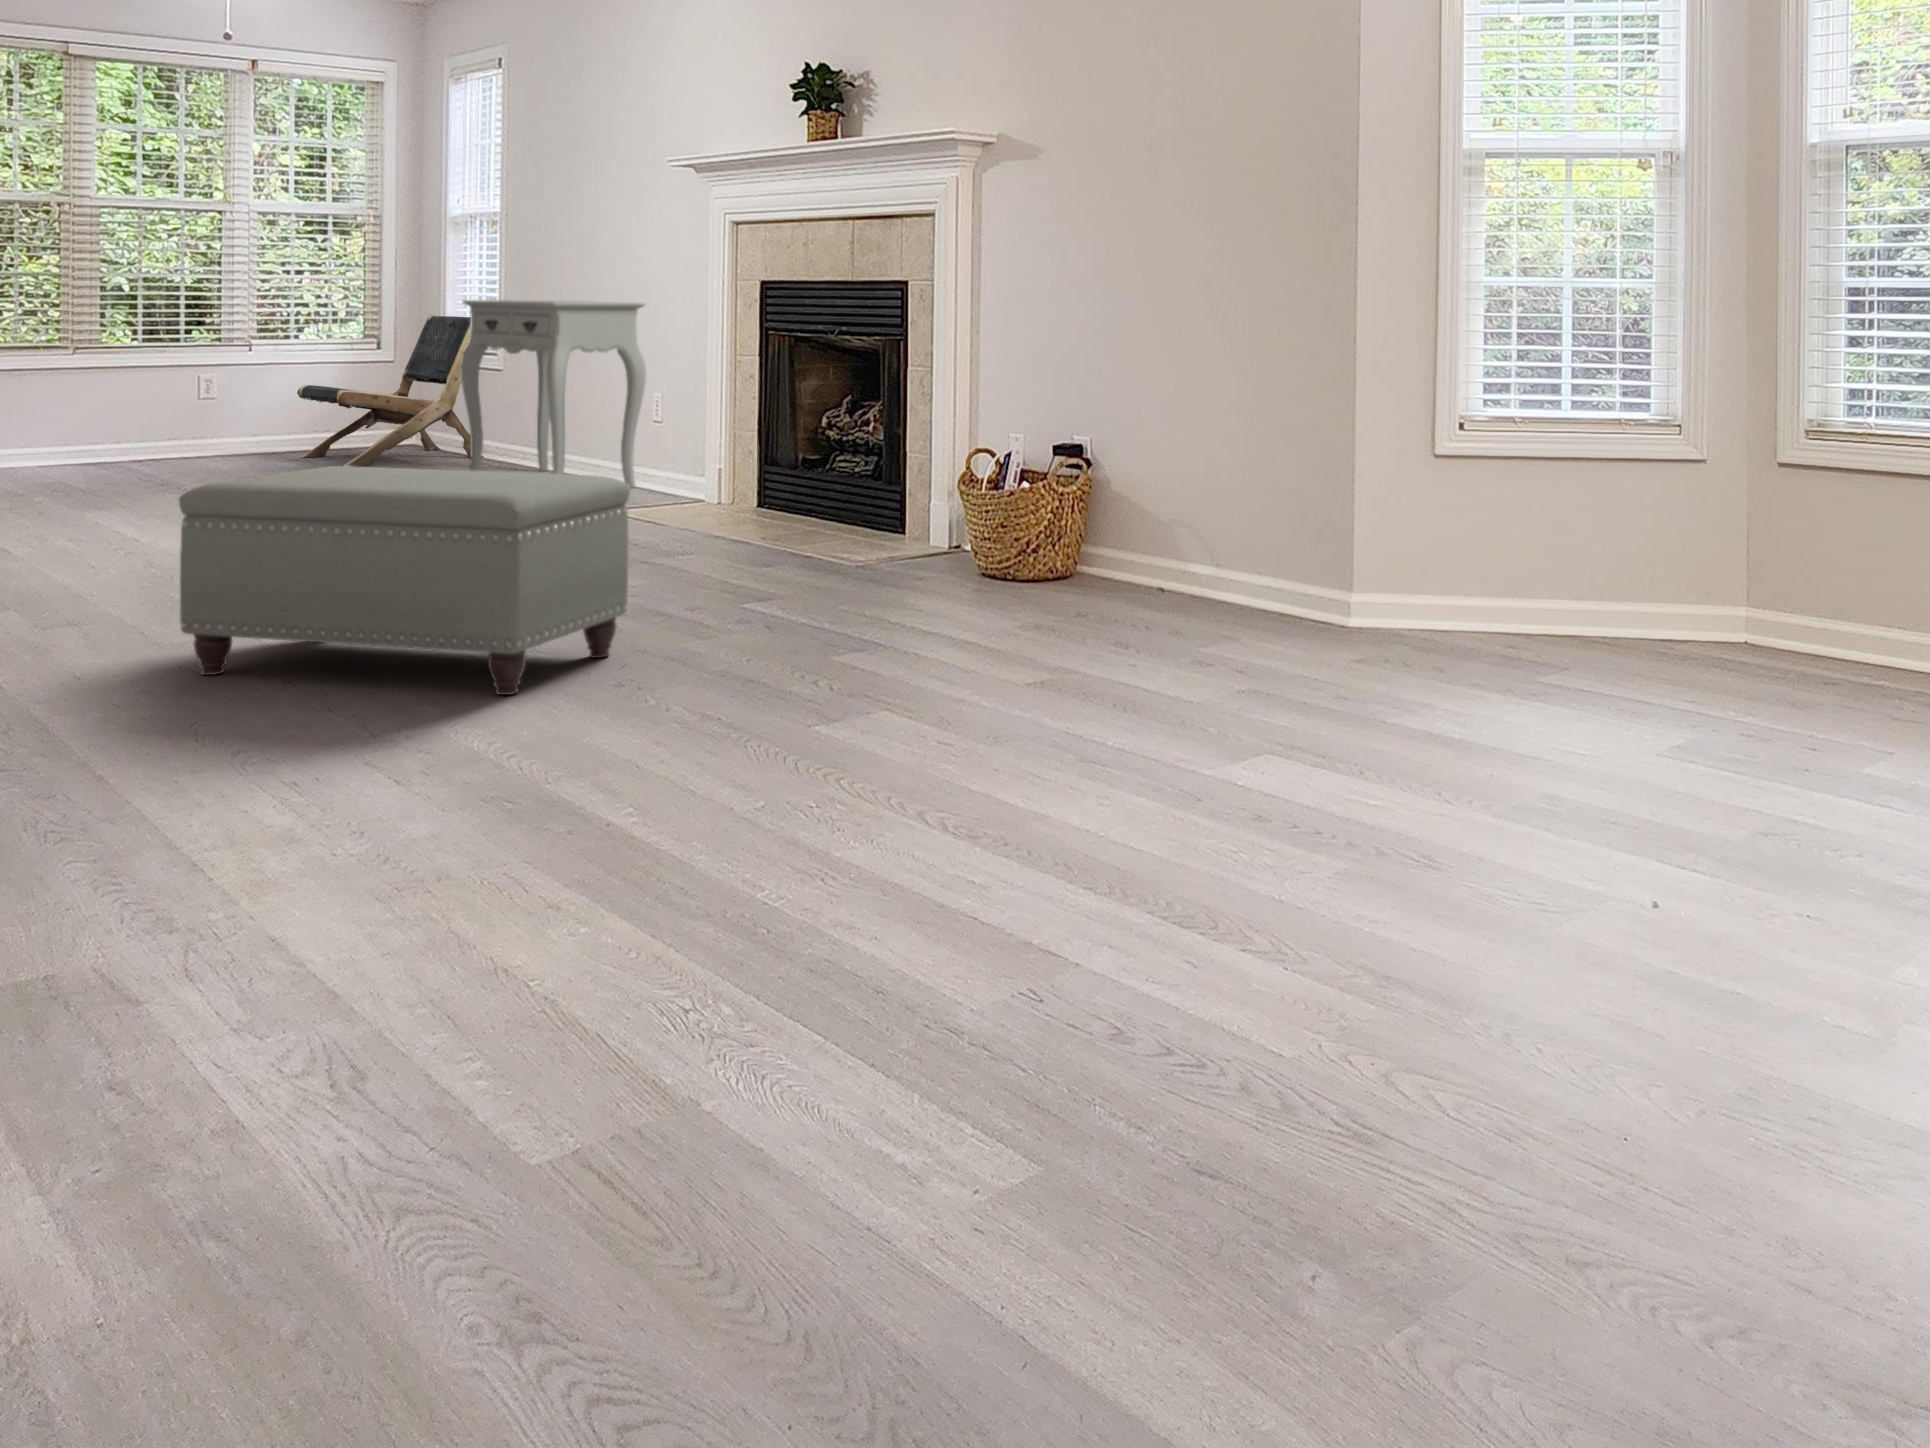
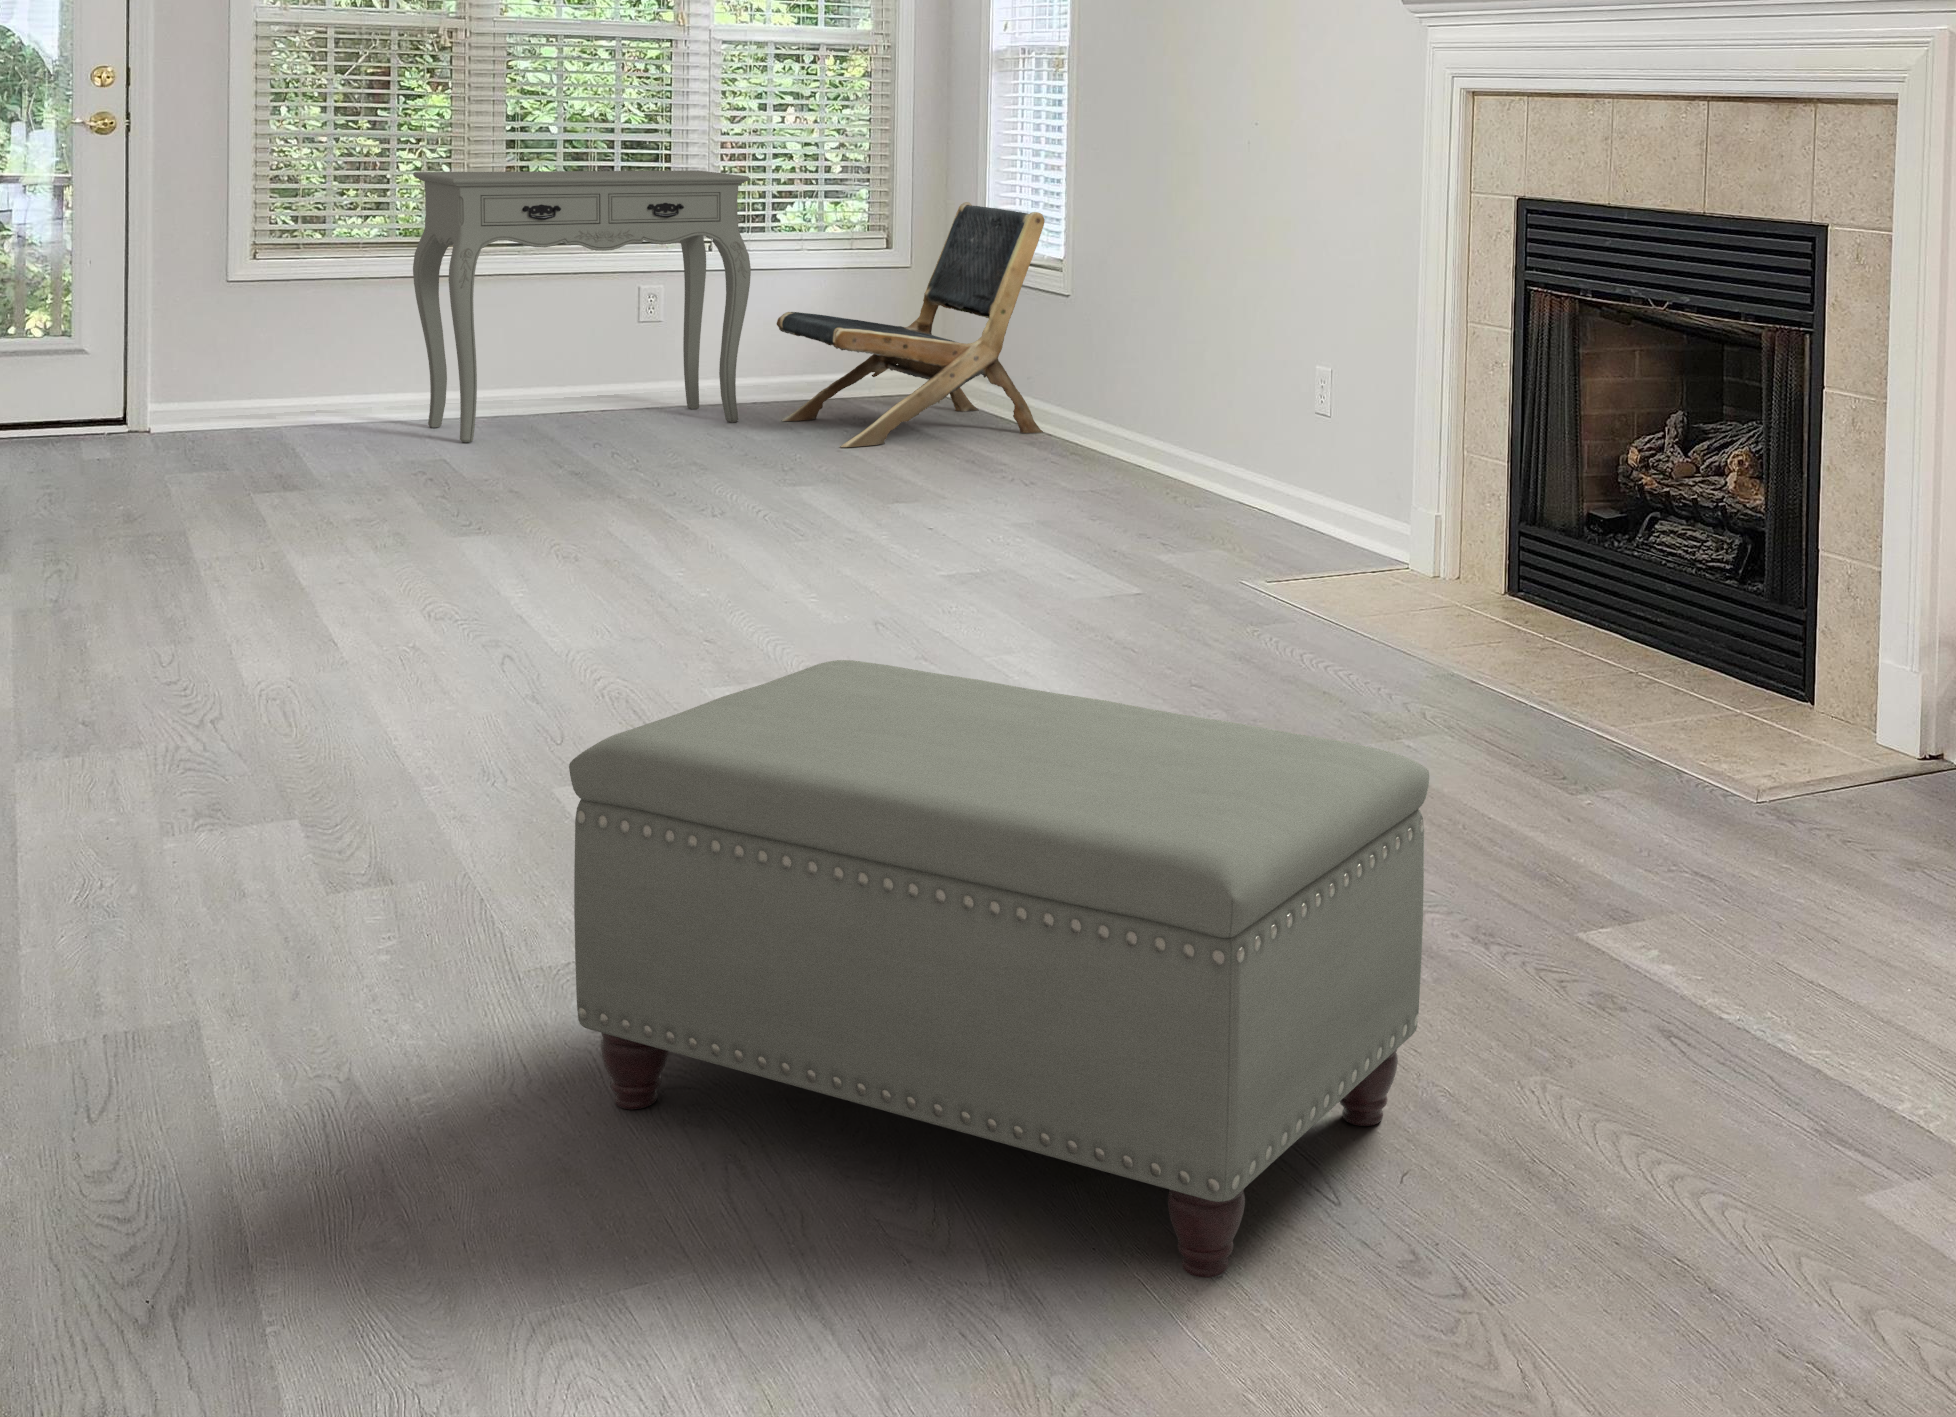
console table: present [460,300,646,488] -> present [413,170,751,442]

